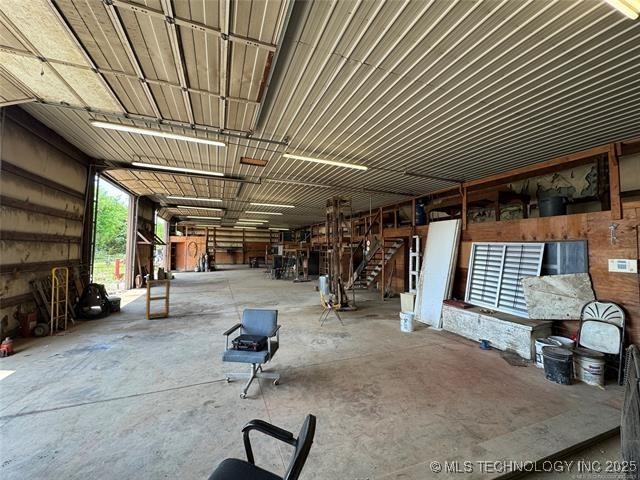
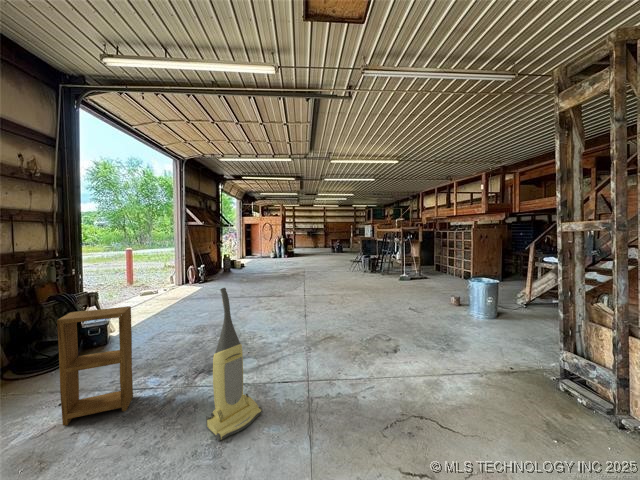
vacuum cleaner: none [203,271,222,318] -> present [206,288,262,441]

